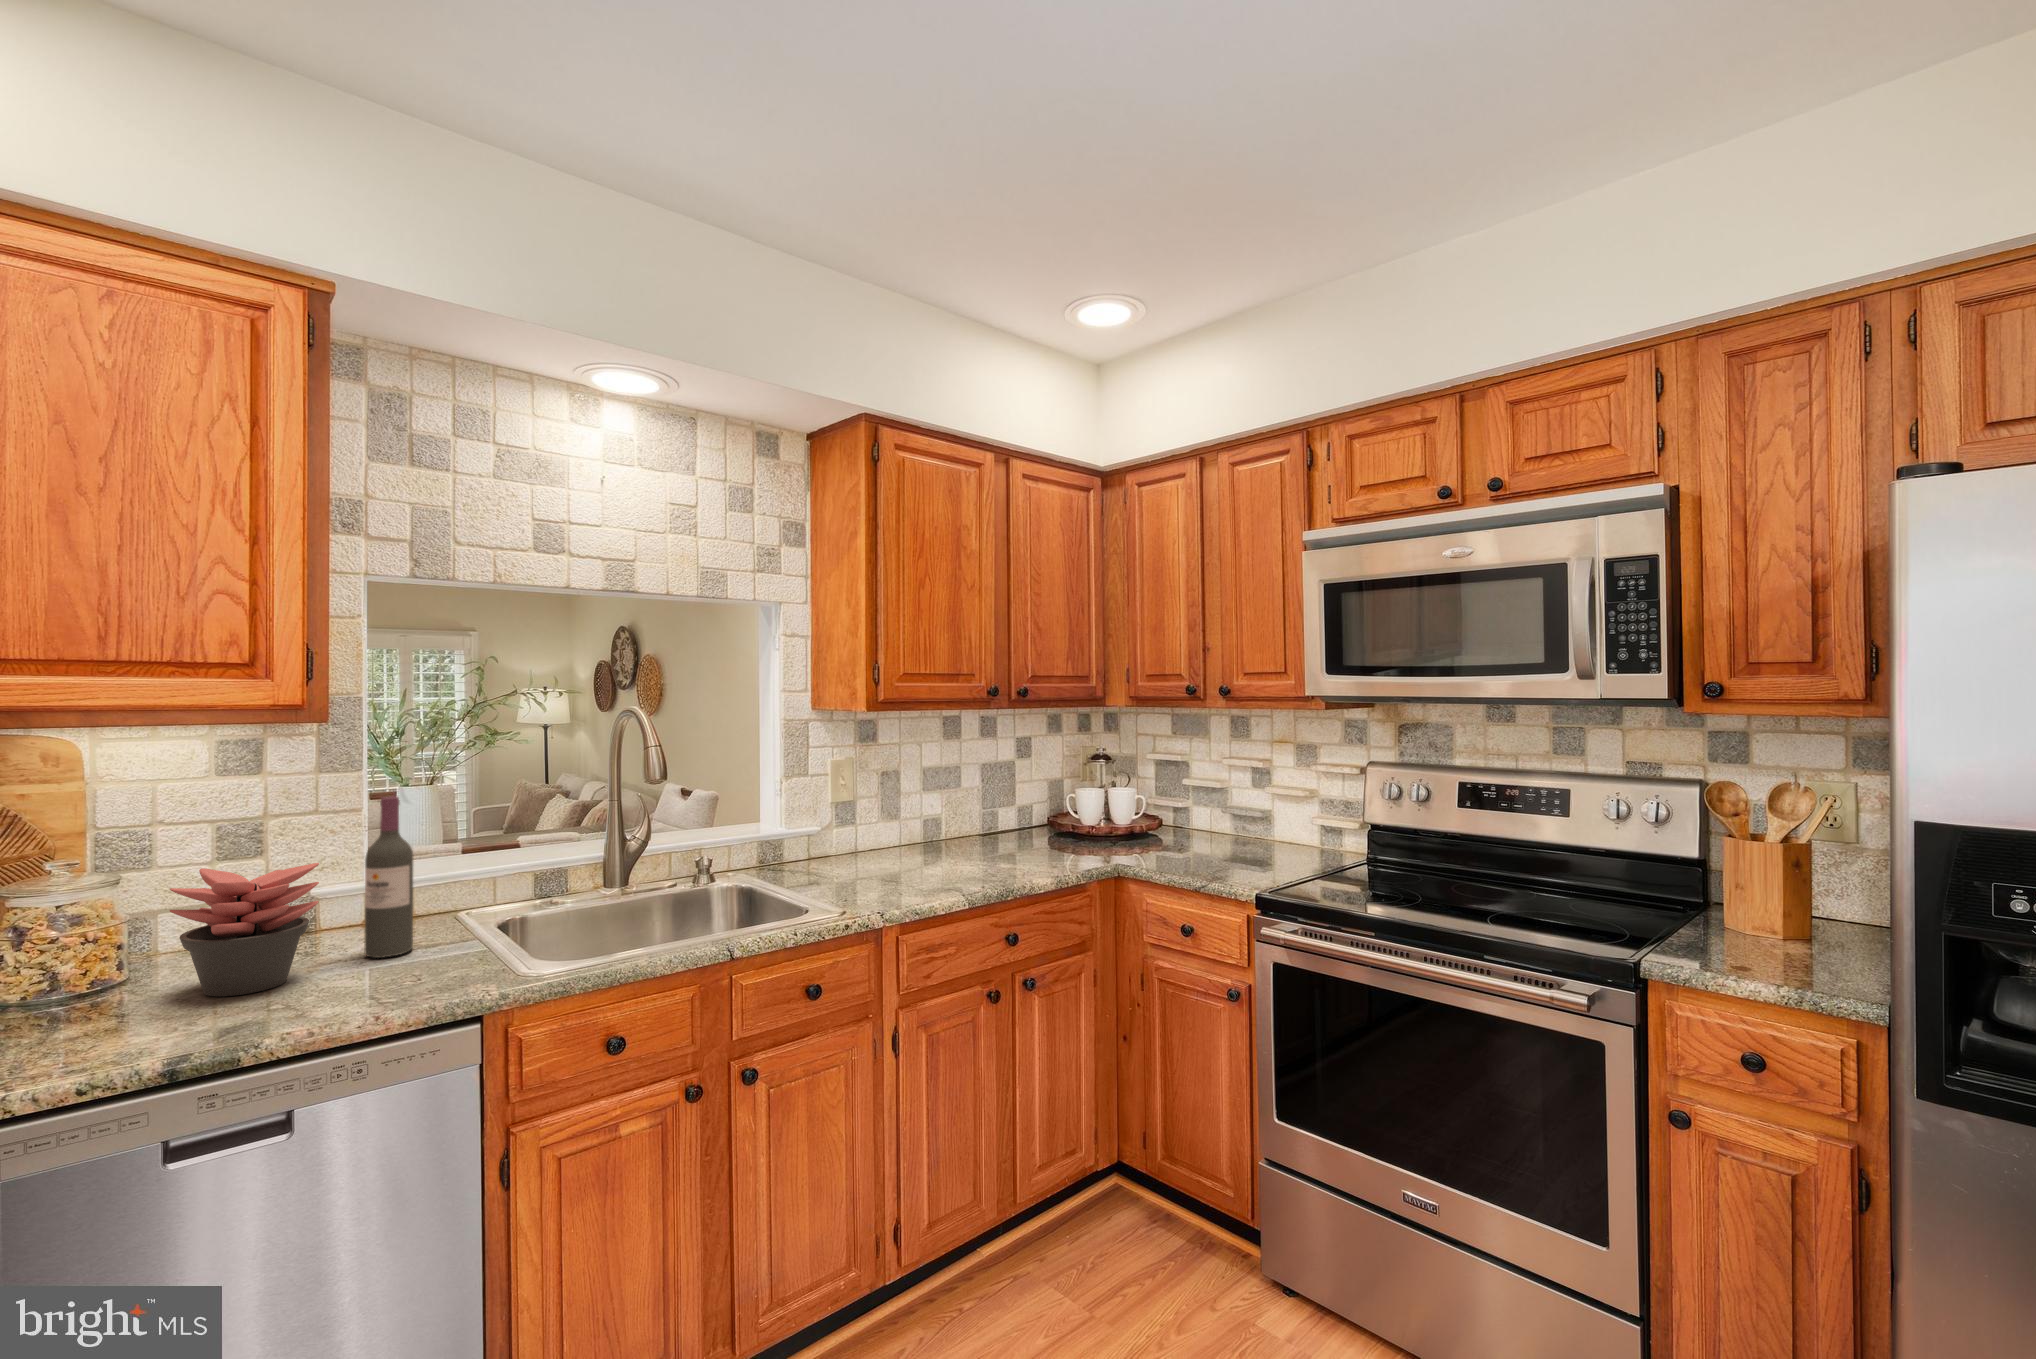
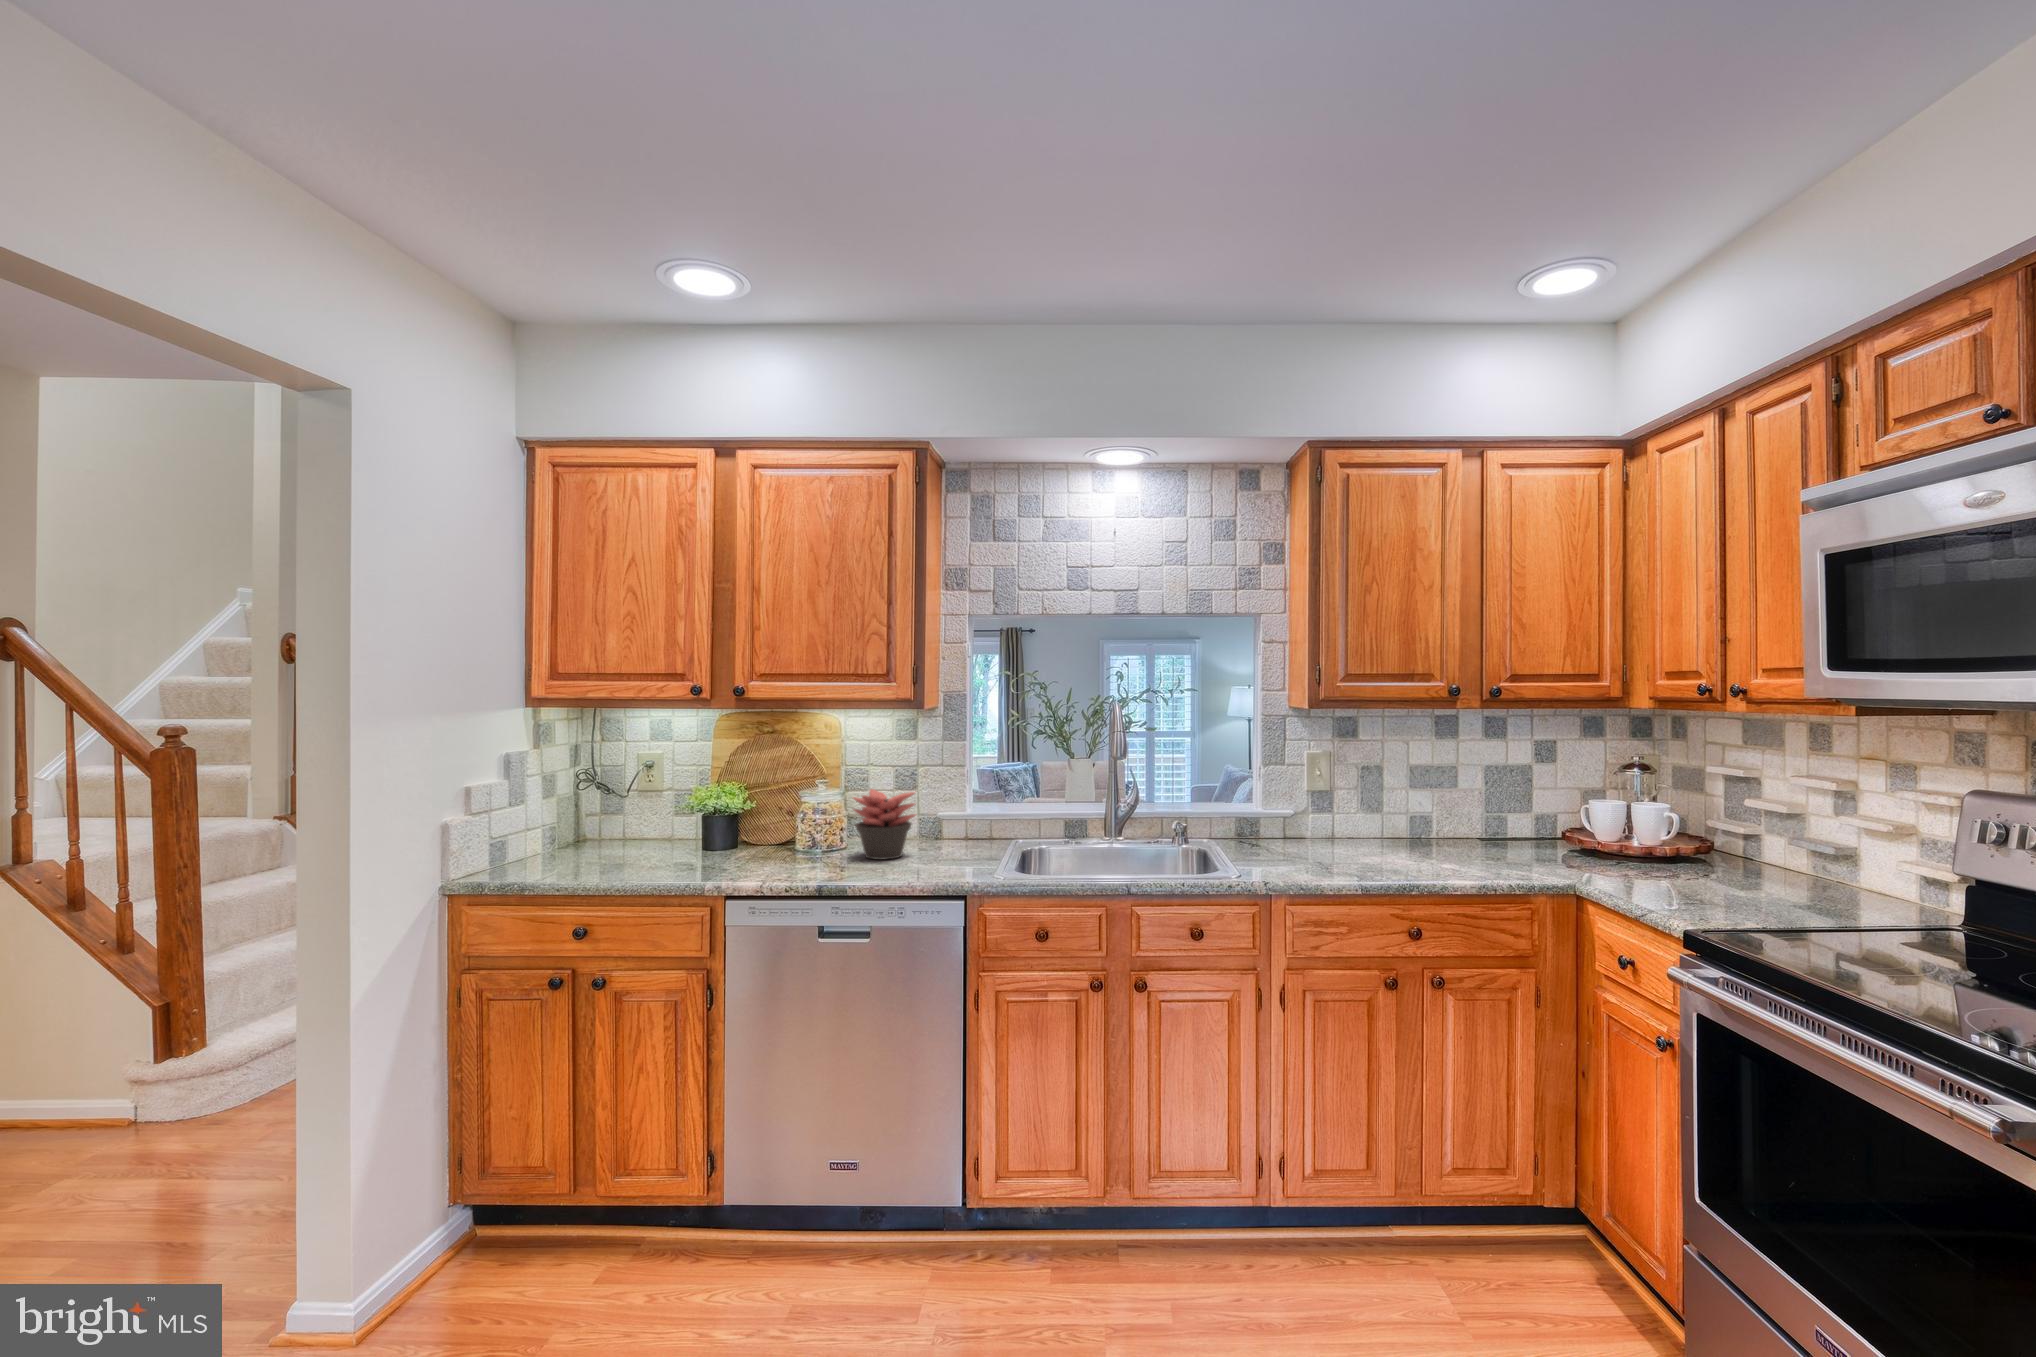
wine bottle: present [365,797,413,958] -> none [944,756,969,854]

